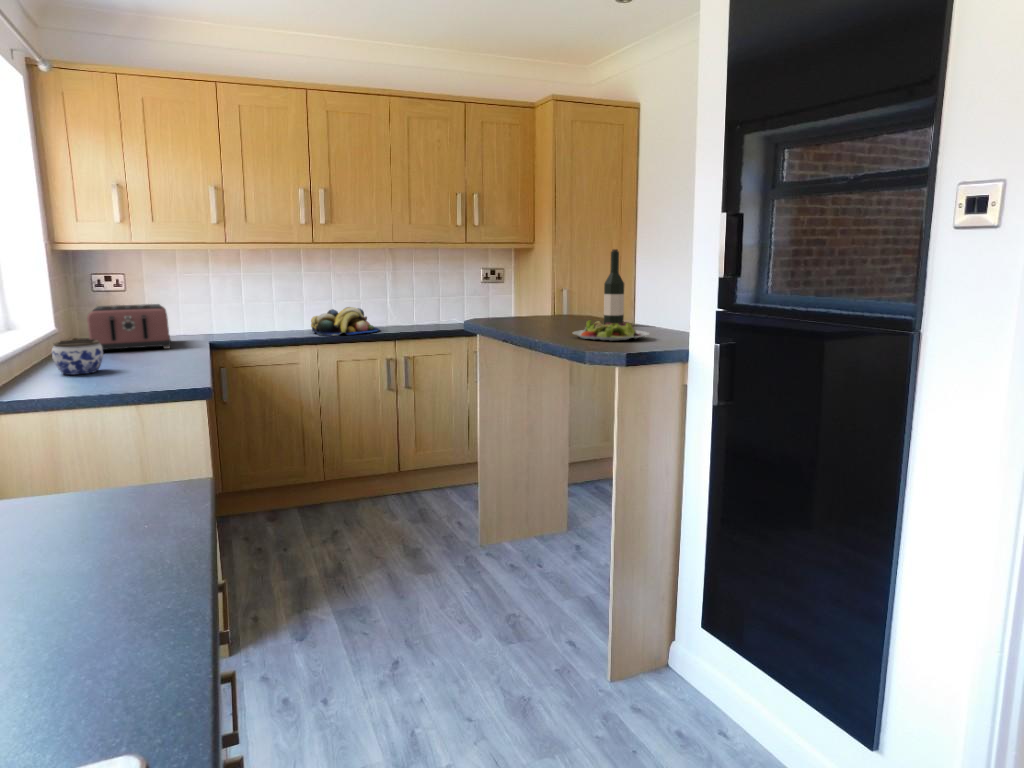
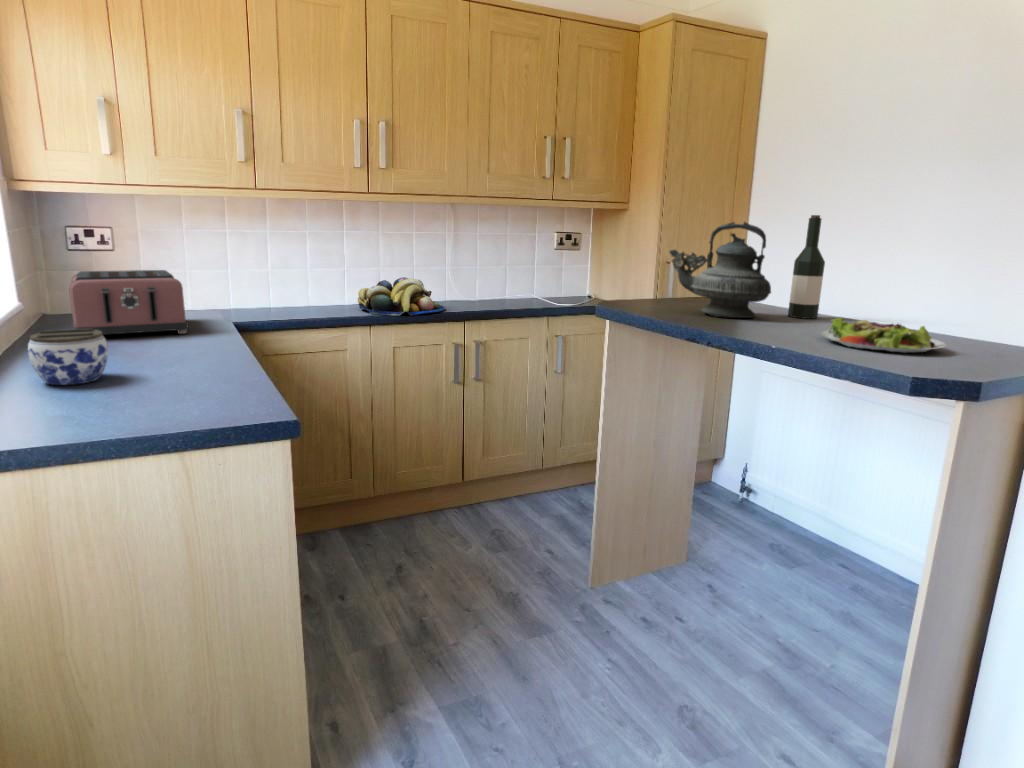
teapot: none [510,256,581,326] -> present [669,222,771,318]

